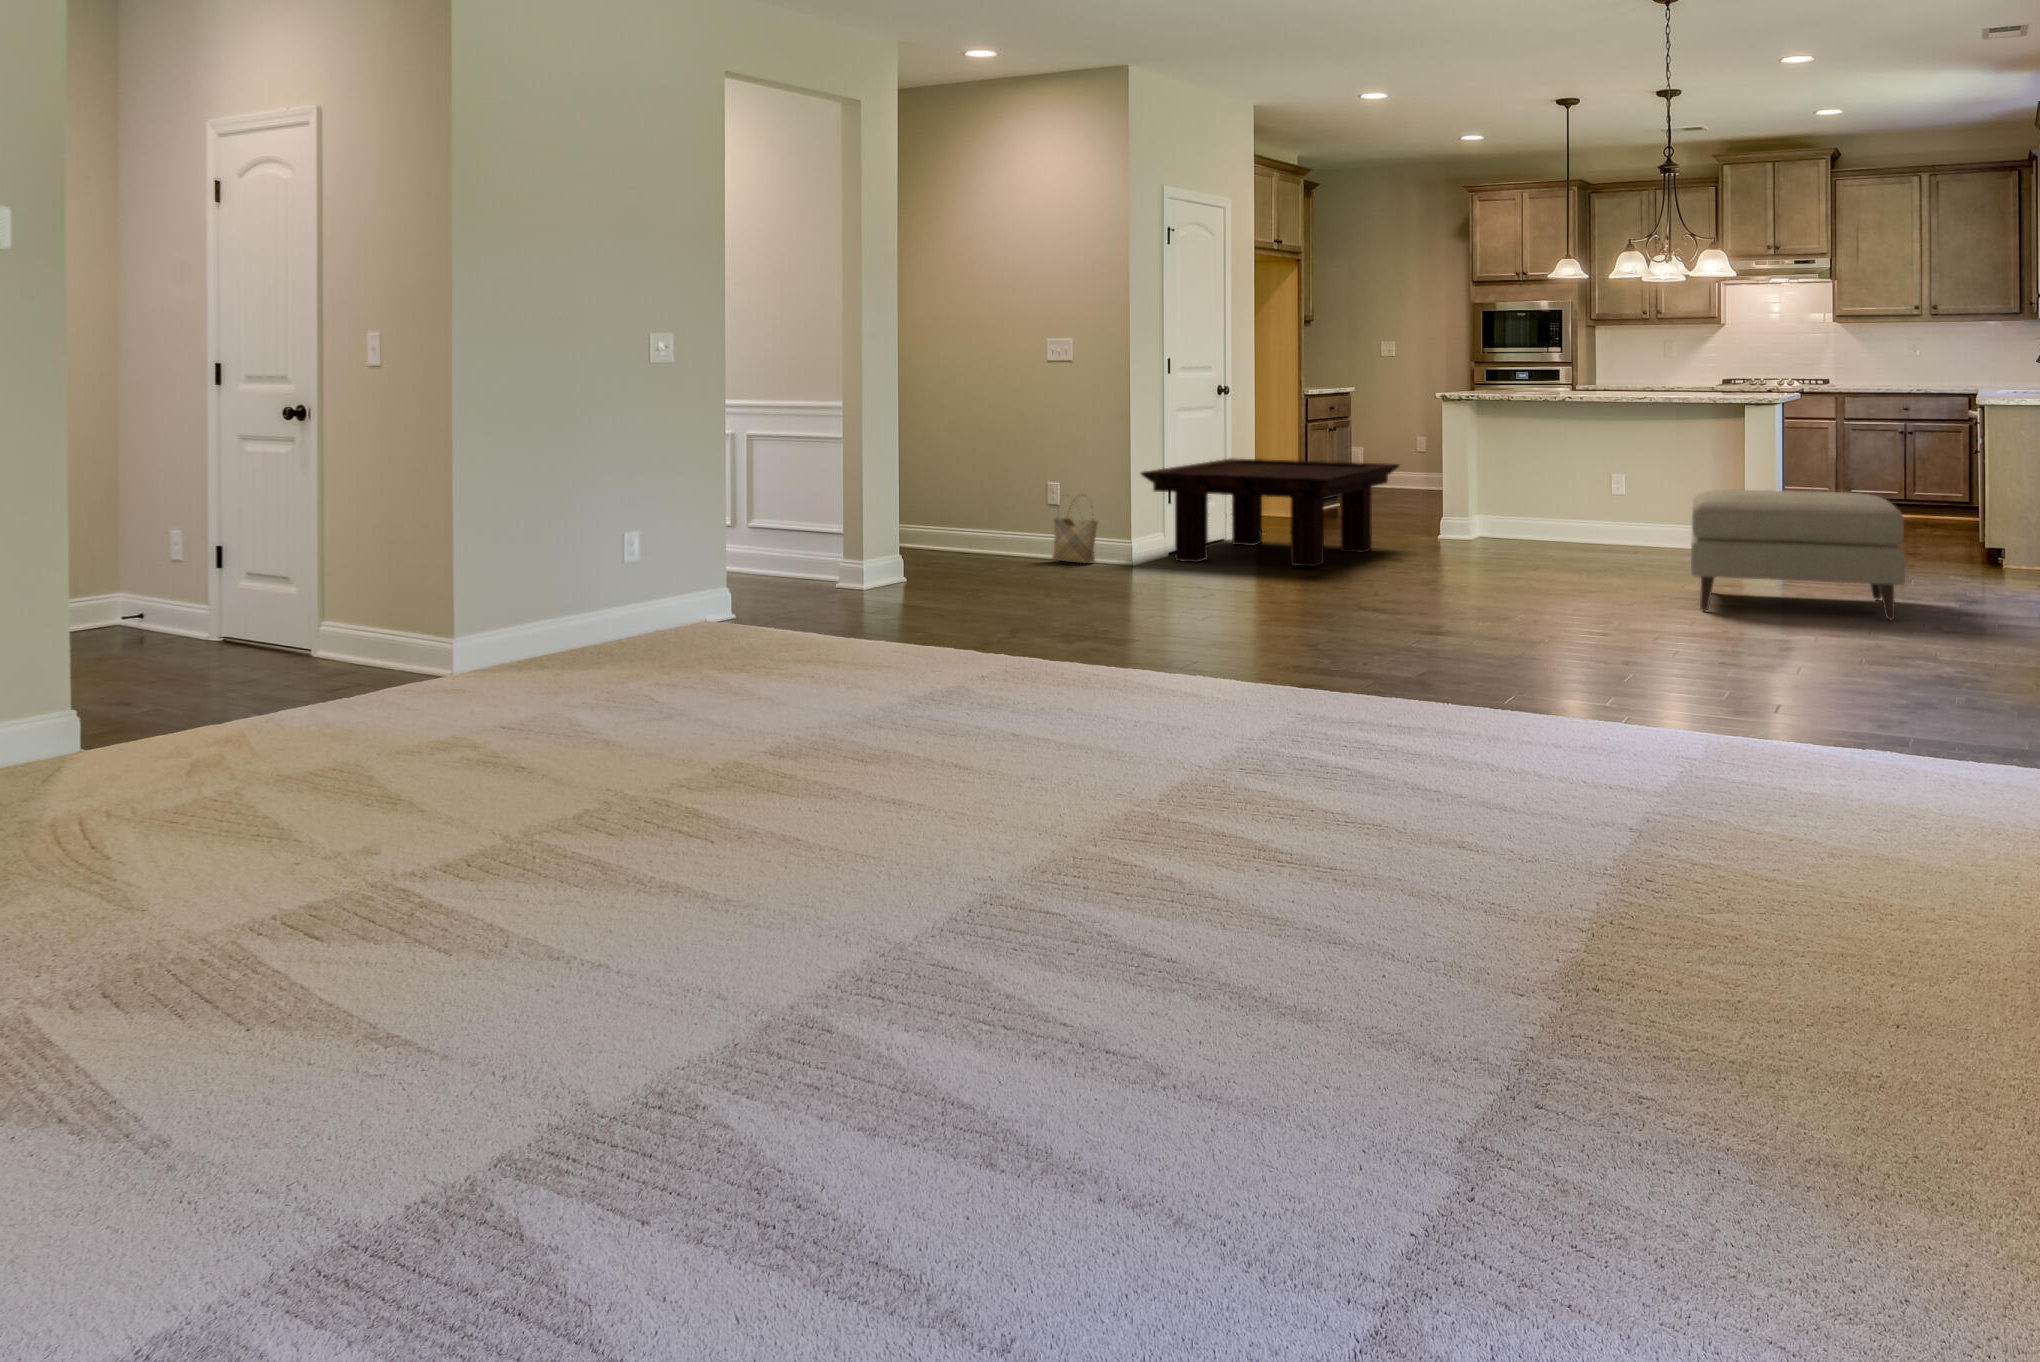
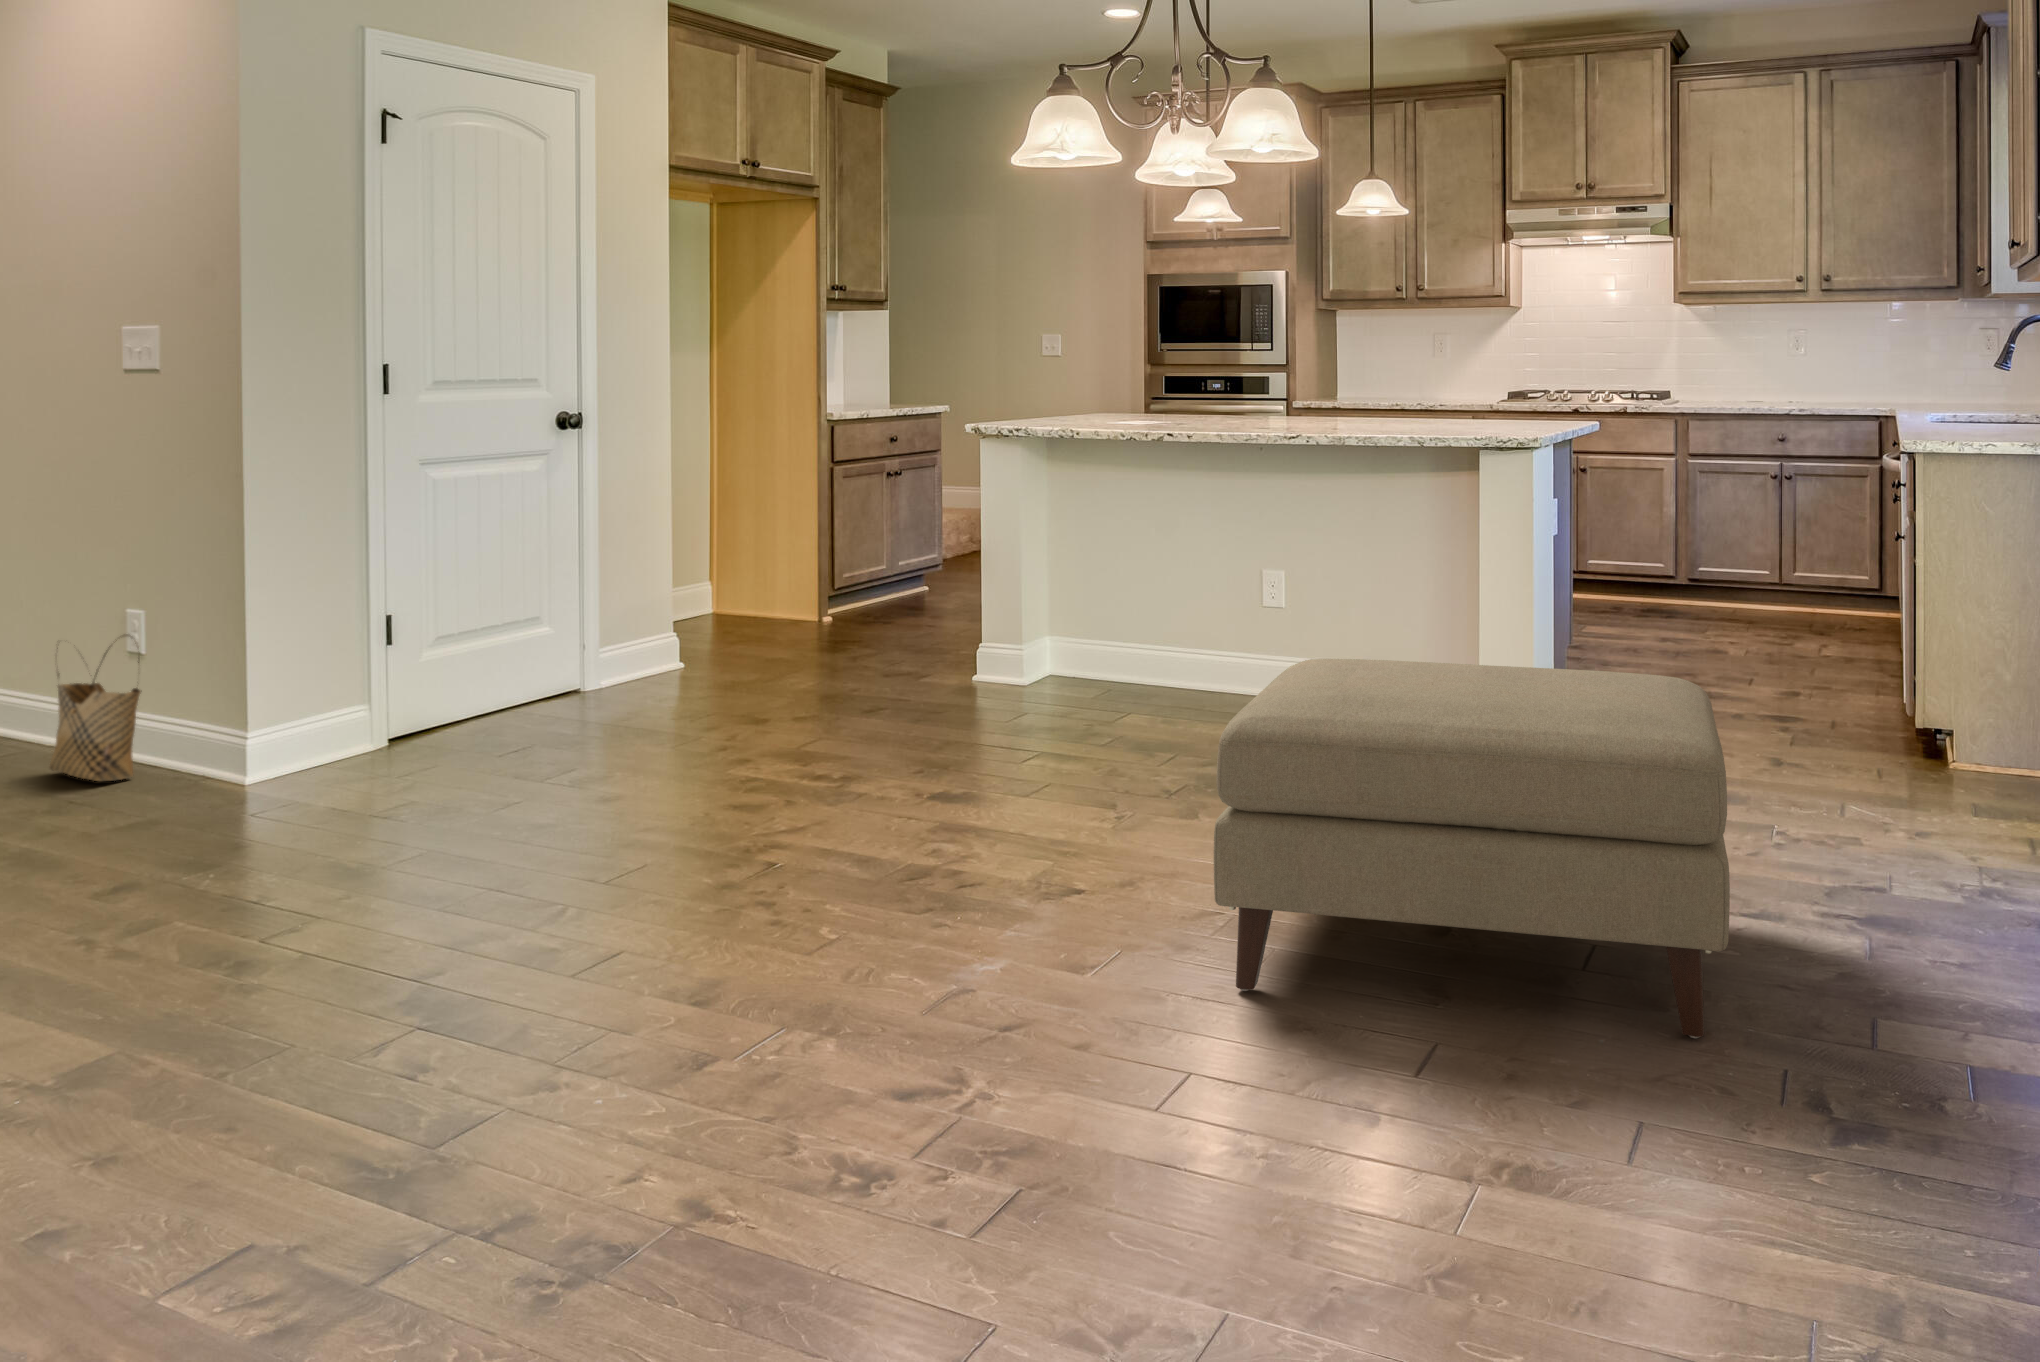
coffee table: present [1141,458,1399,567] -> none [232,541,839,794]

